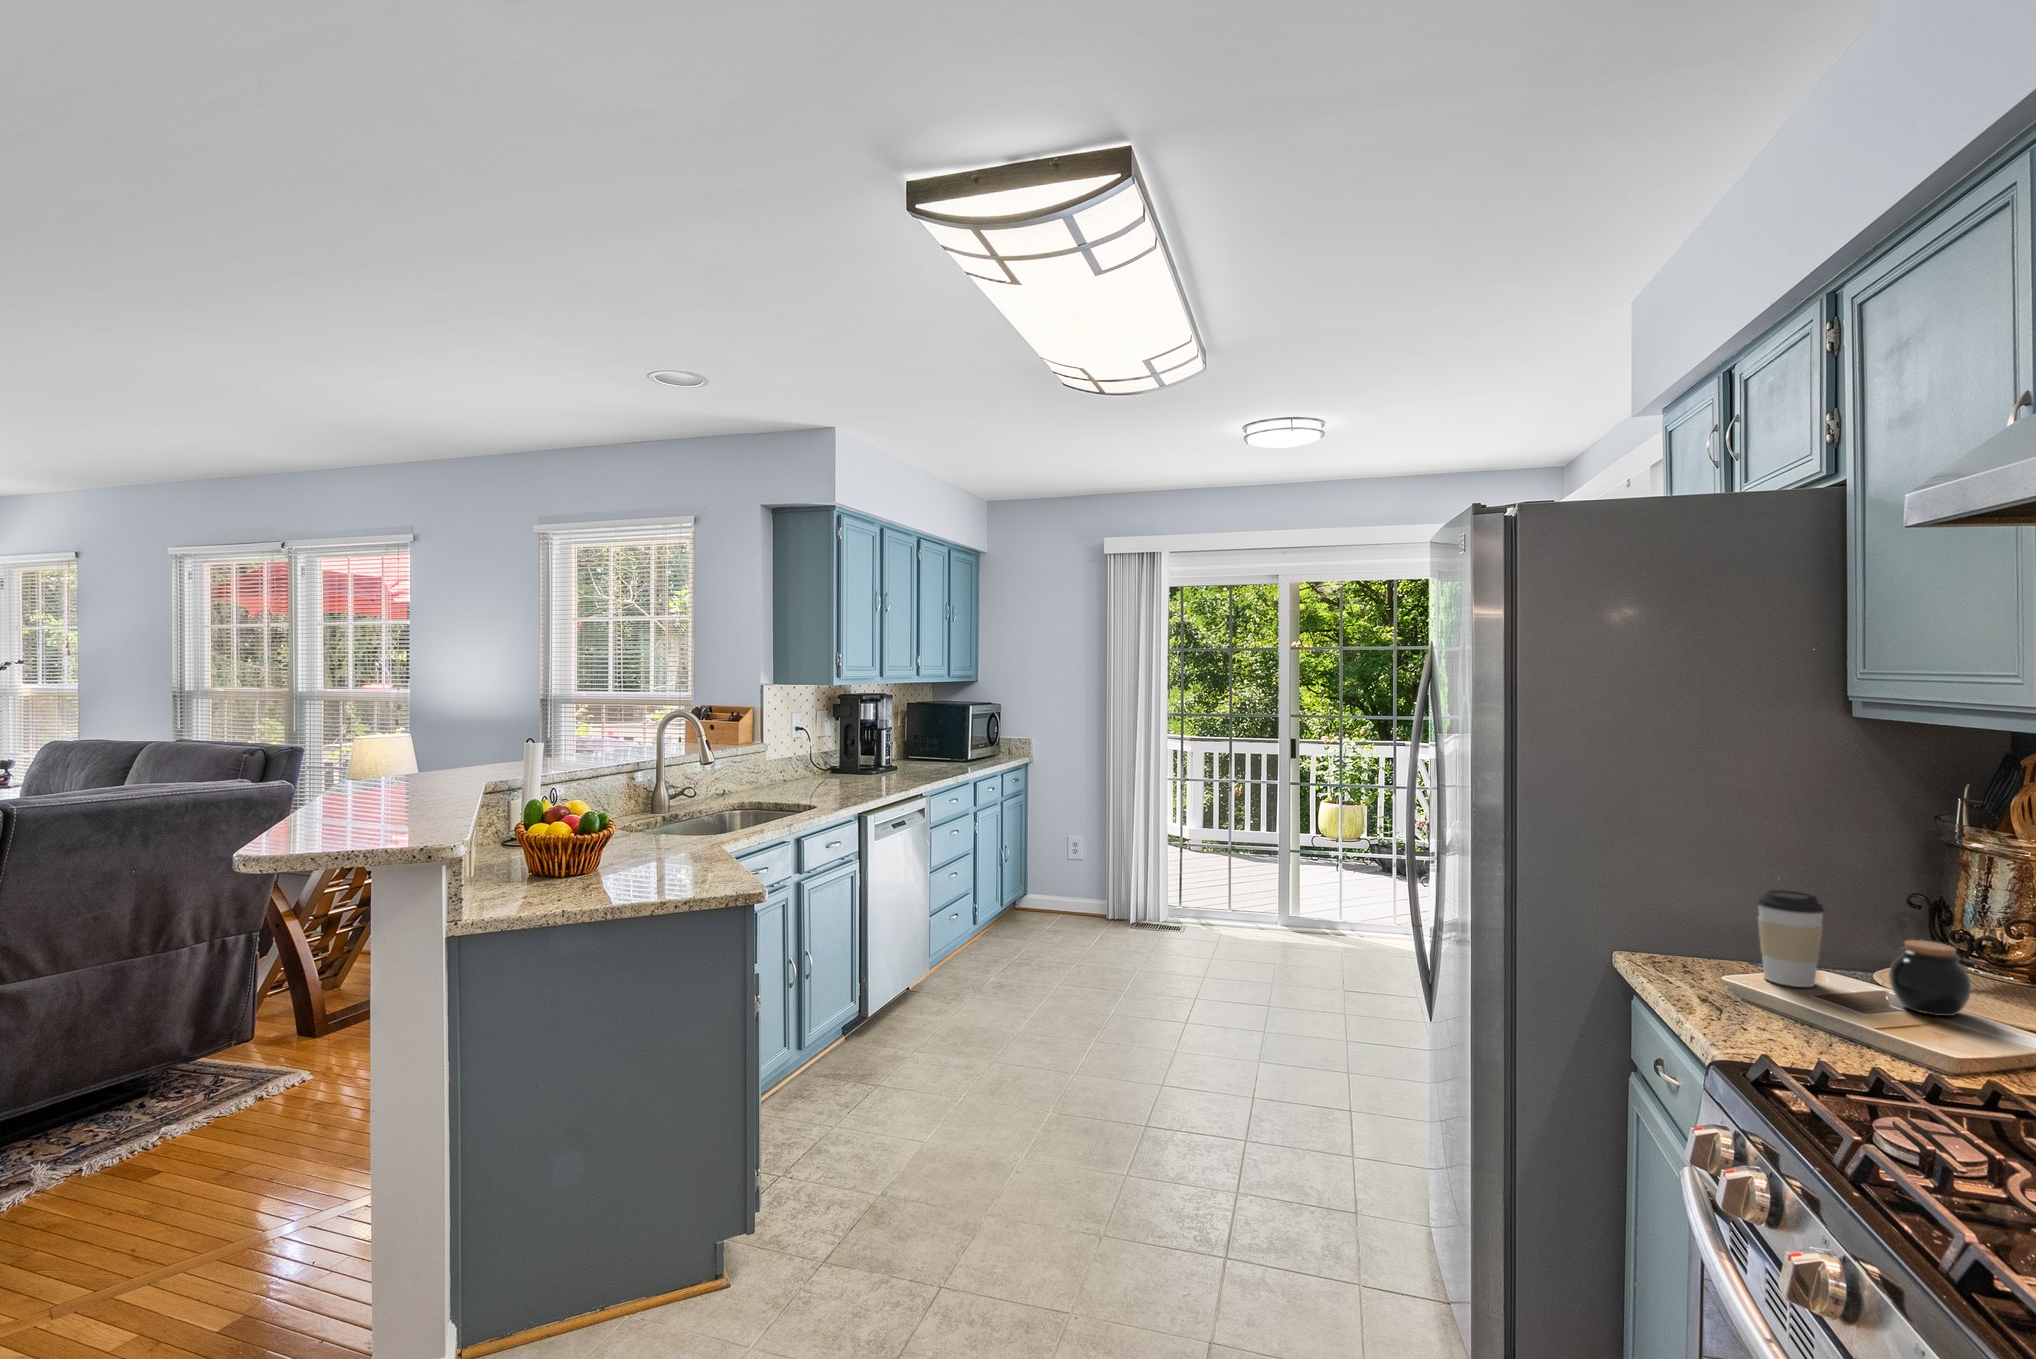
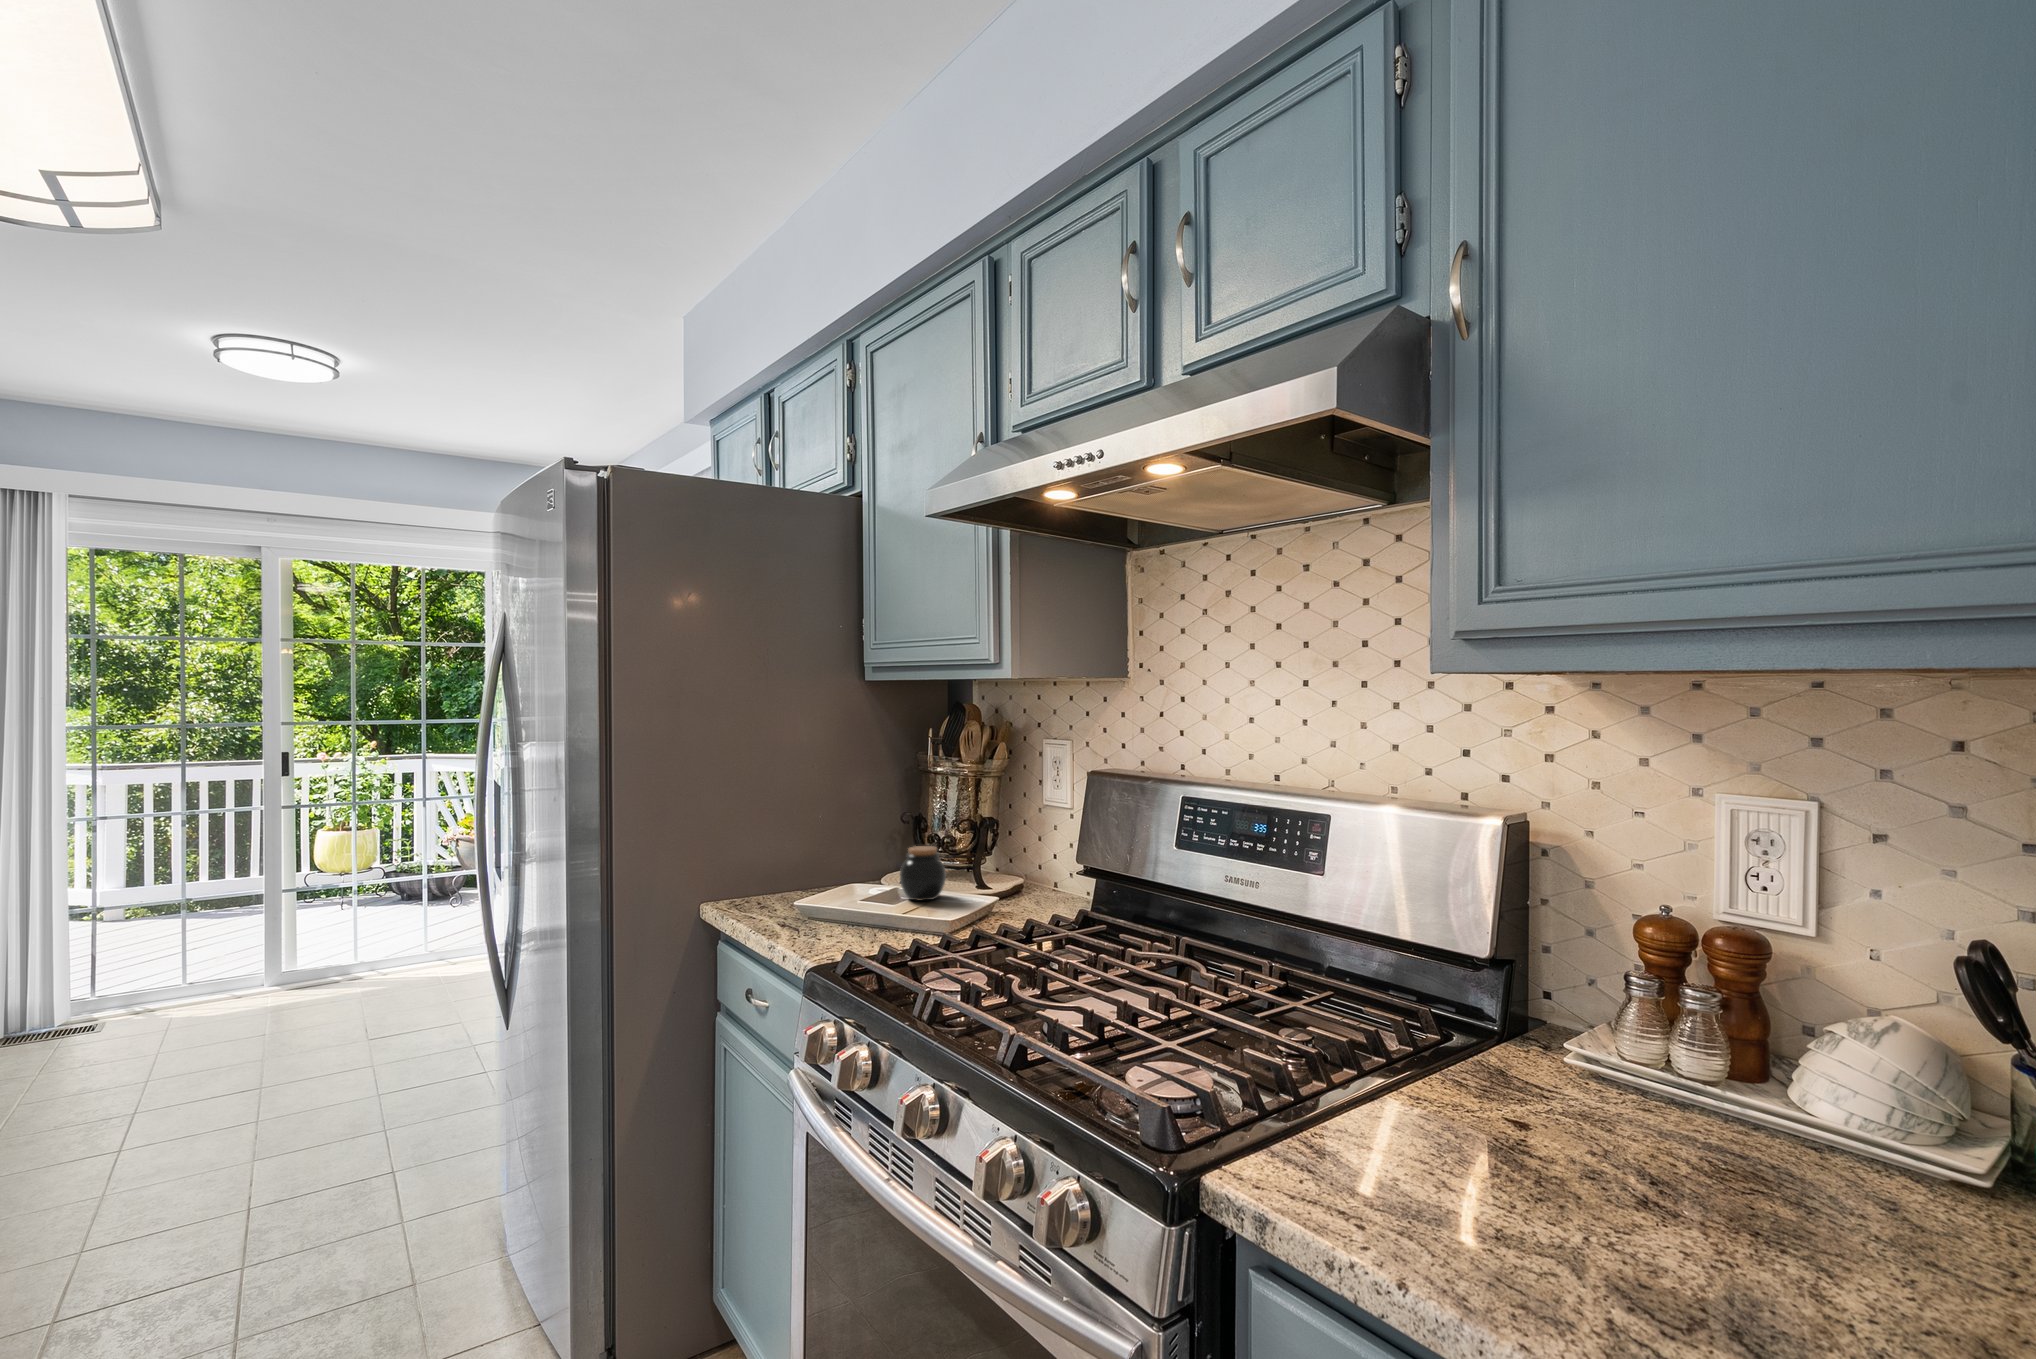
coffee cup: present [1757,890,1824,987] -> none [813,824,859,902]

